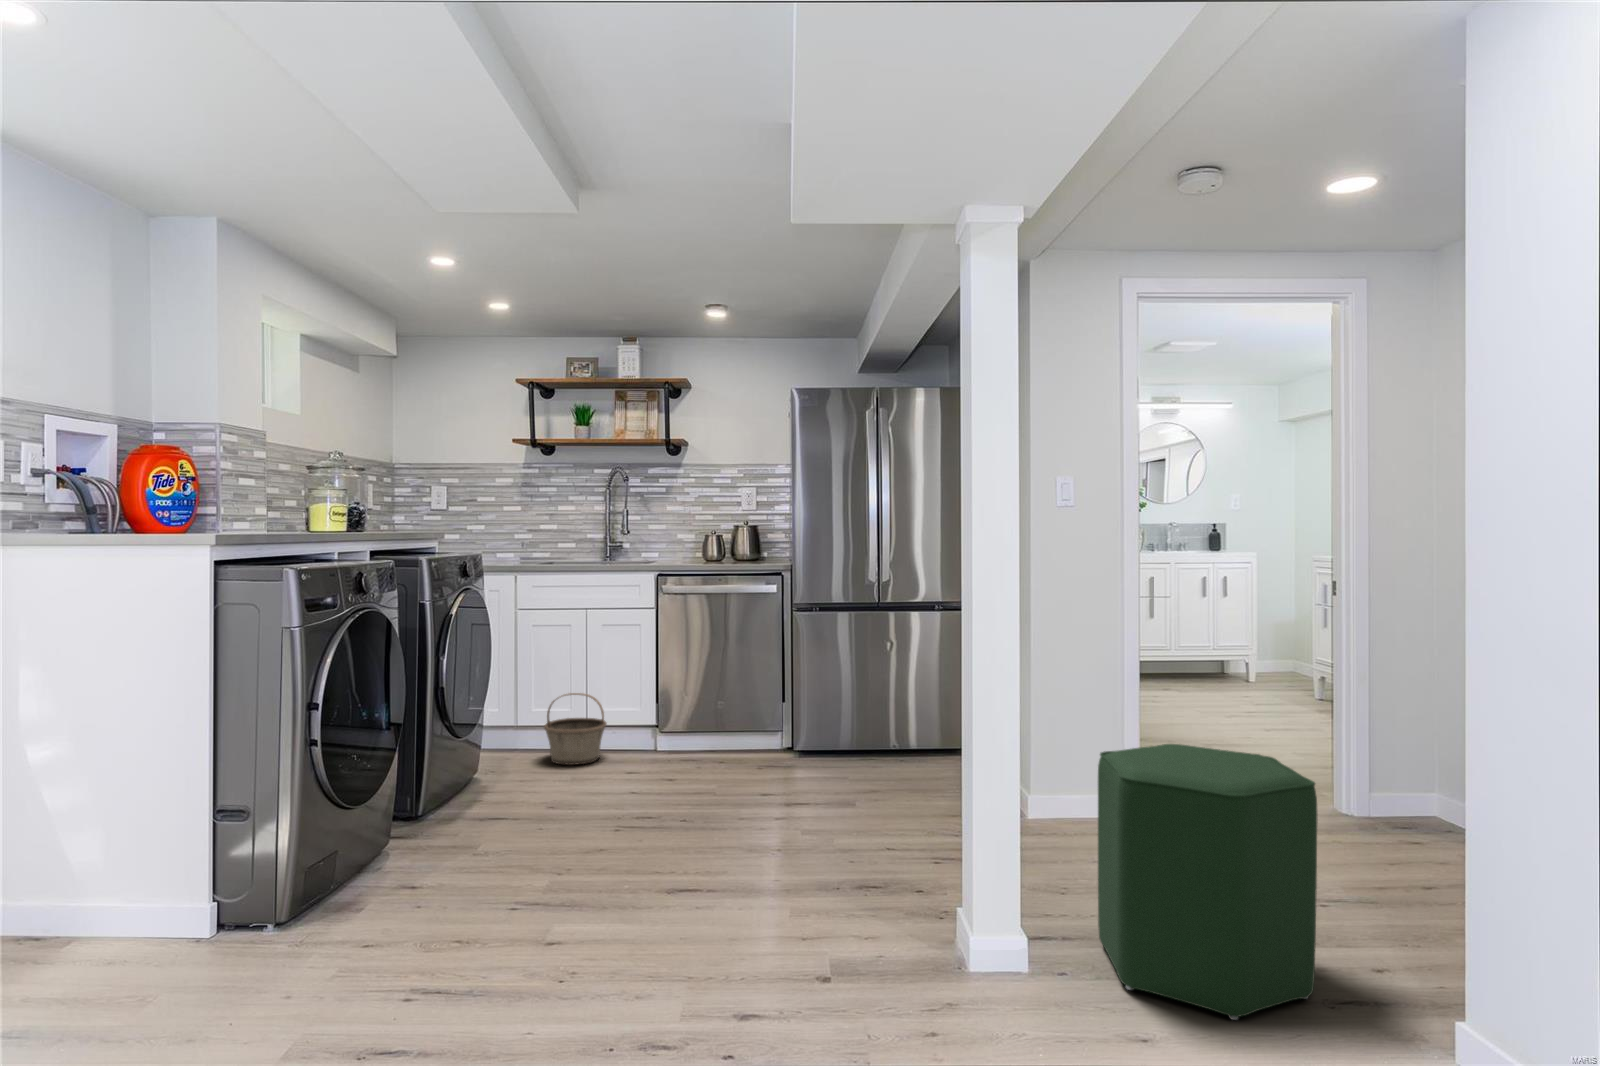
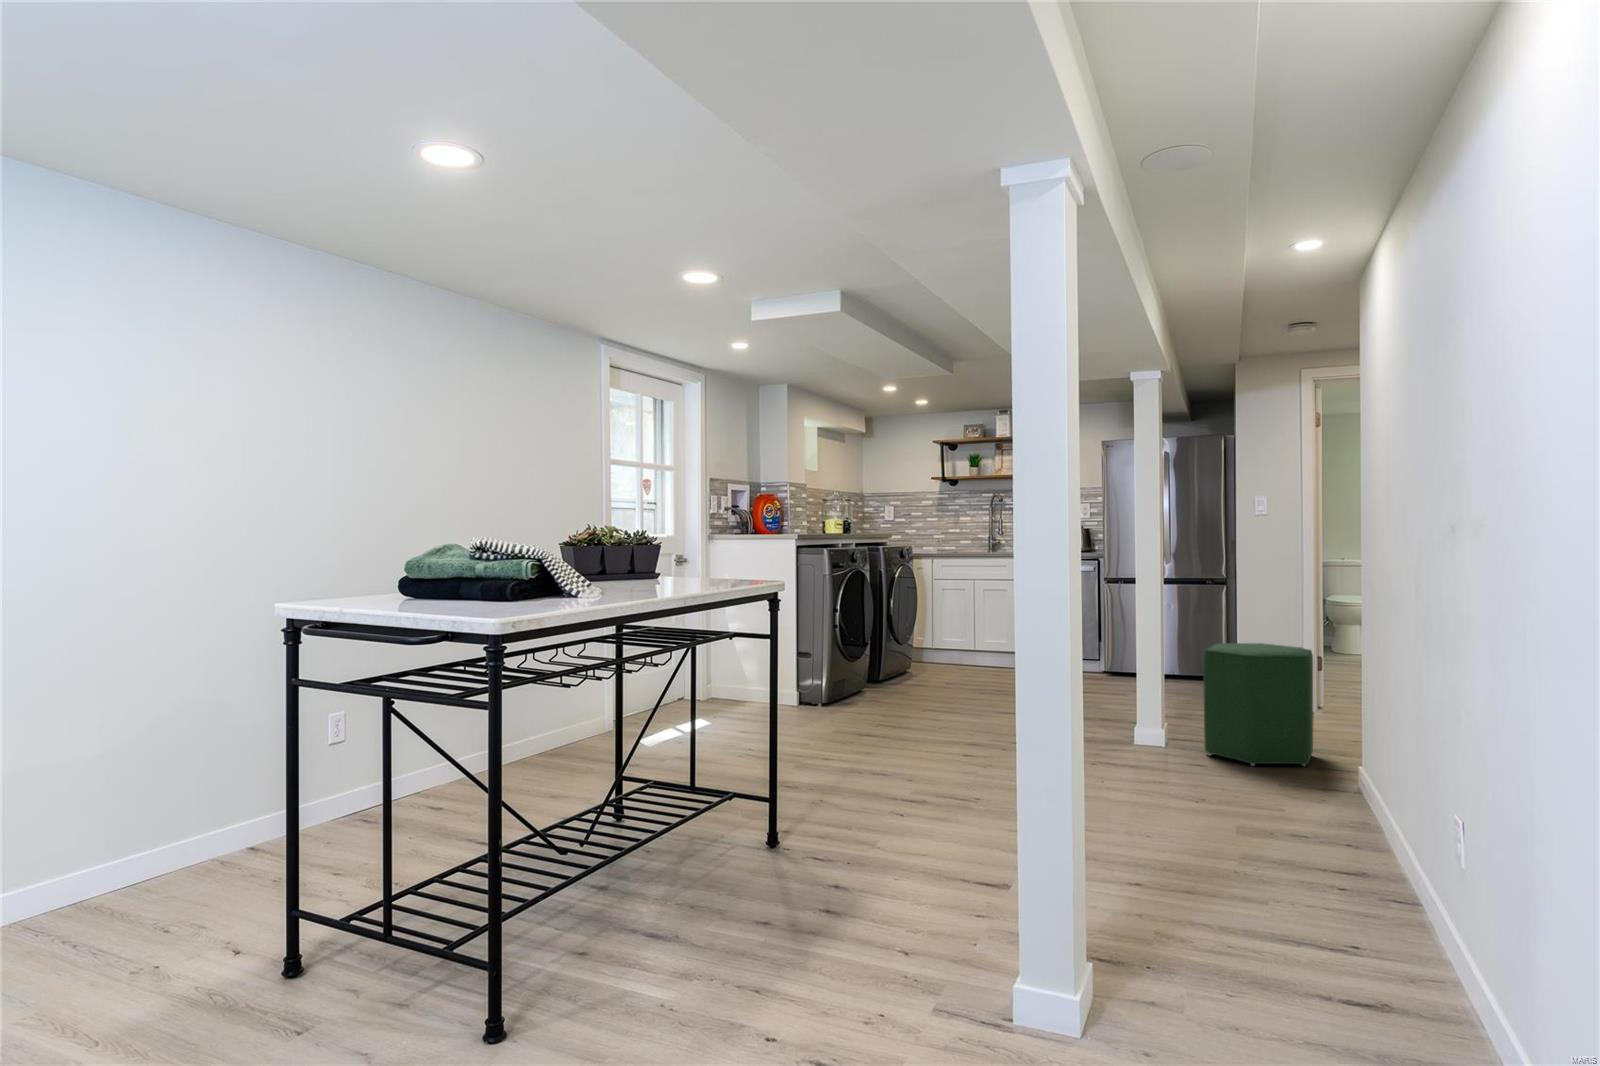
basket: present [544,693,607,765] -> none [948,631,985,672]

